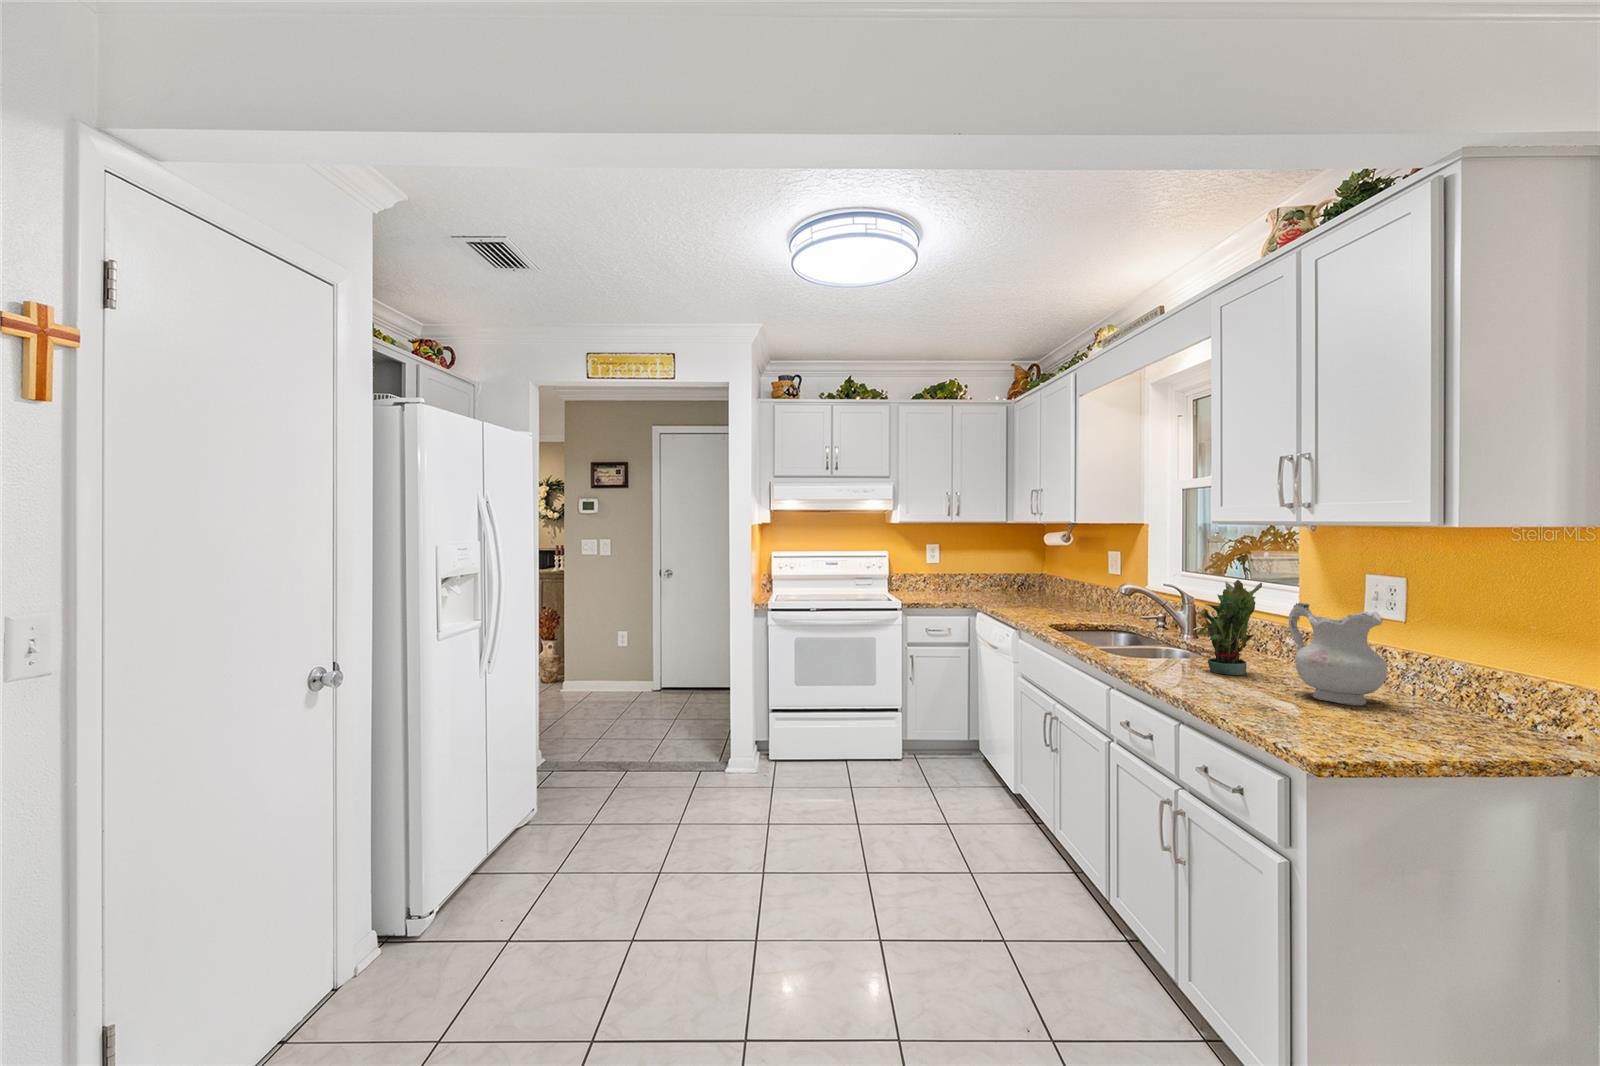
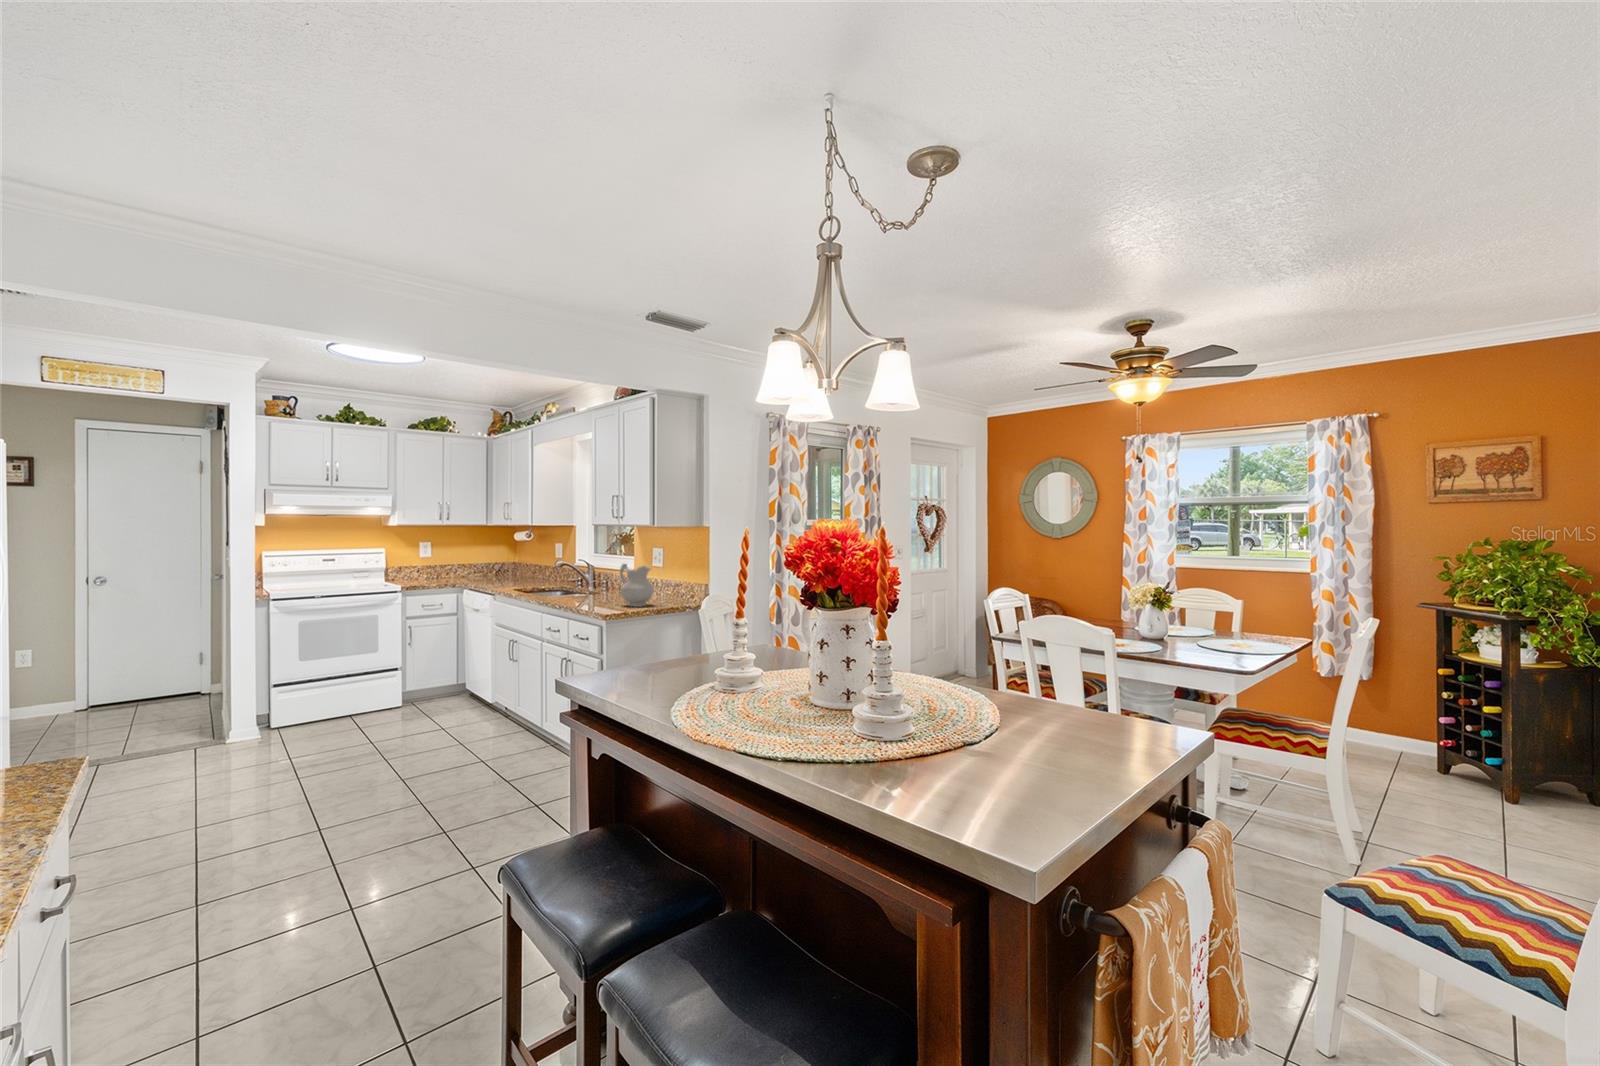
potted plant: present [1194,580,1262,675] -> none [582,554,614,603]

